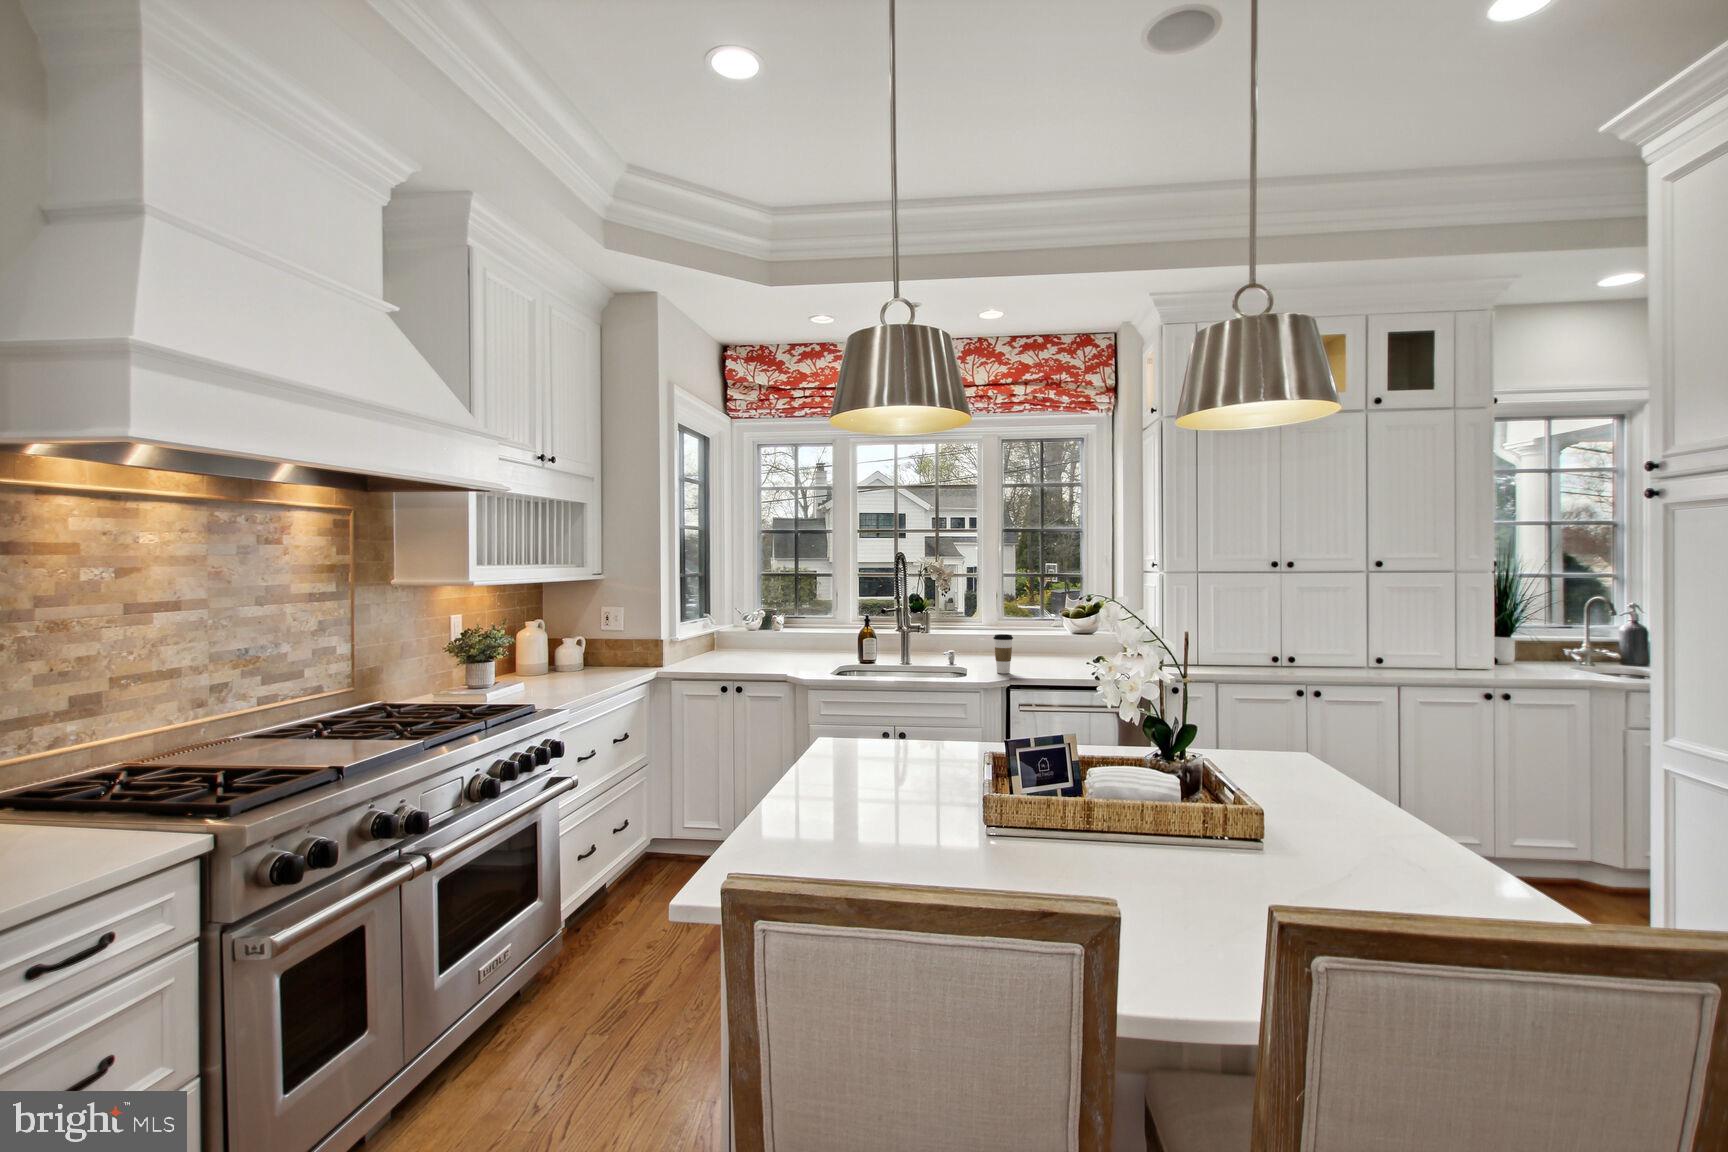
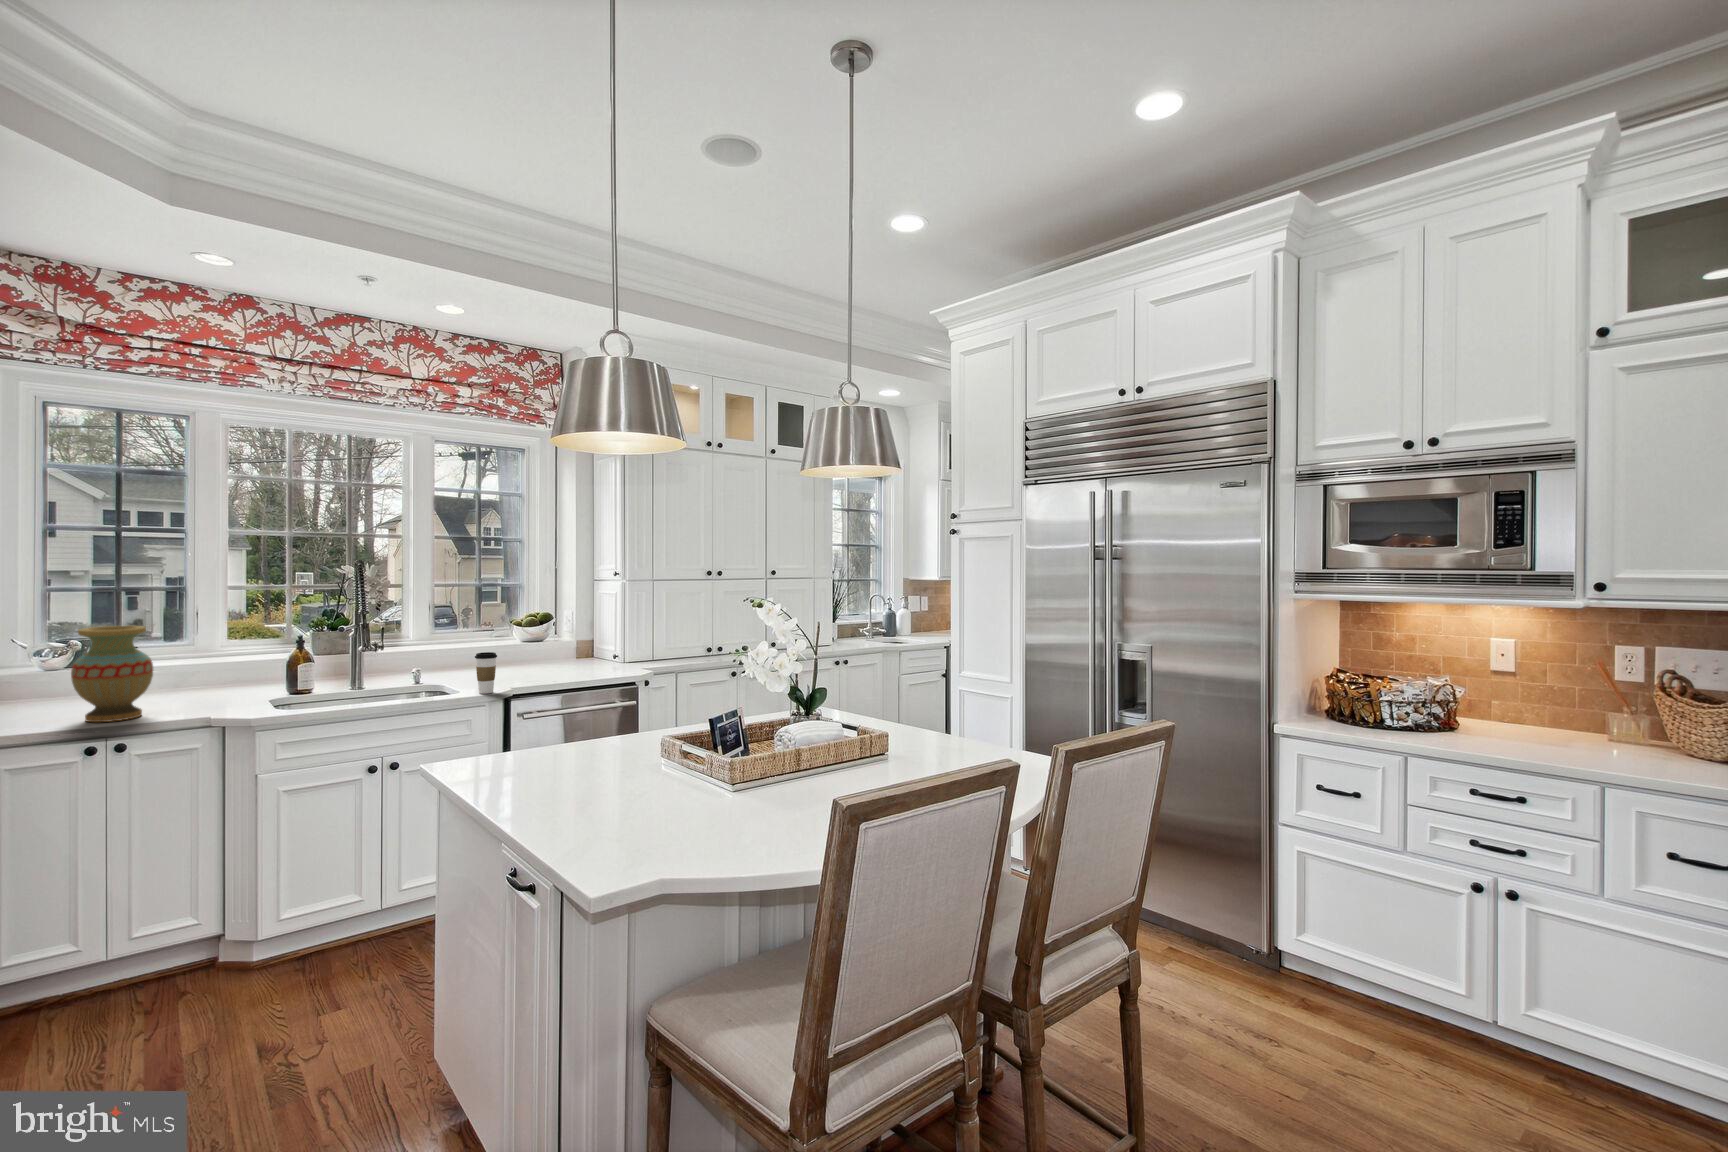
vase: none [744,596,786,663] -> present [71,626,153,722]

